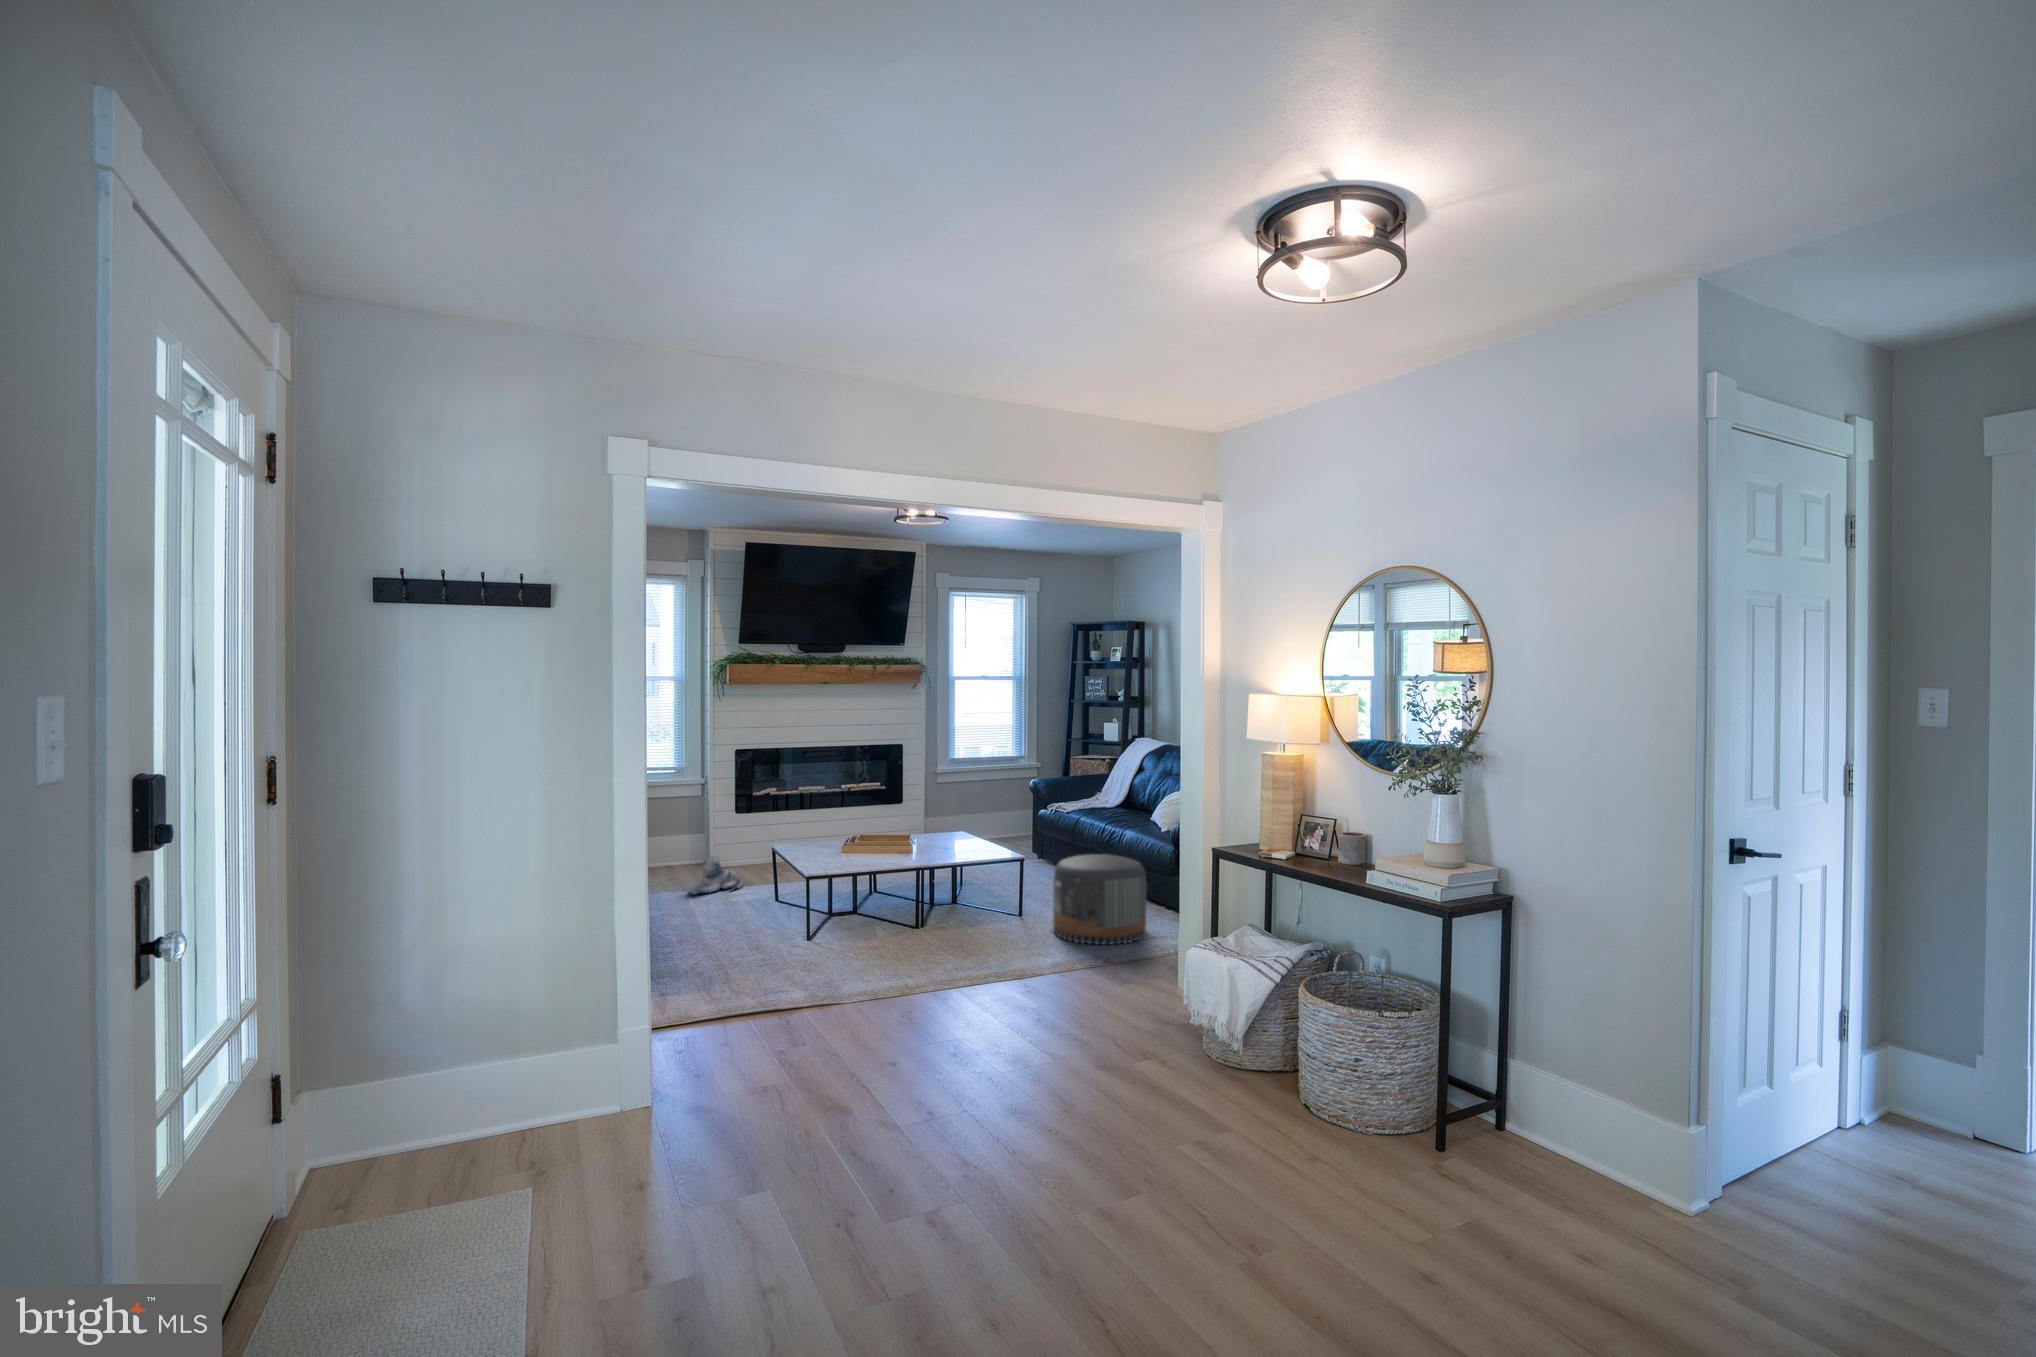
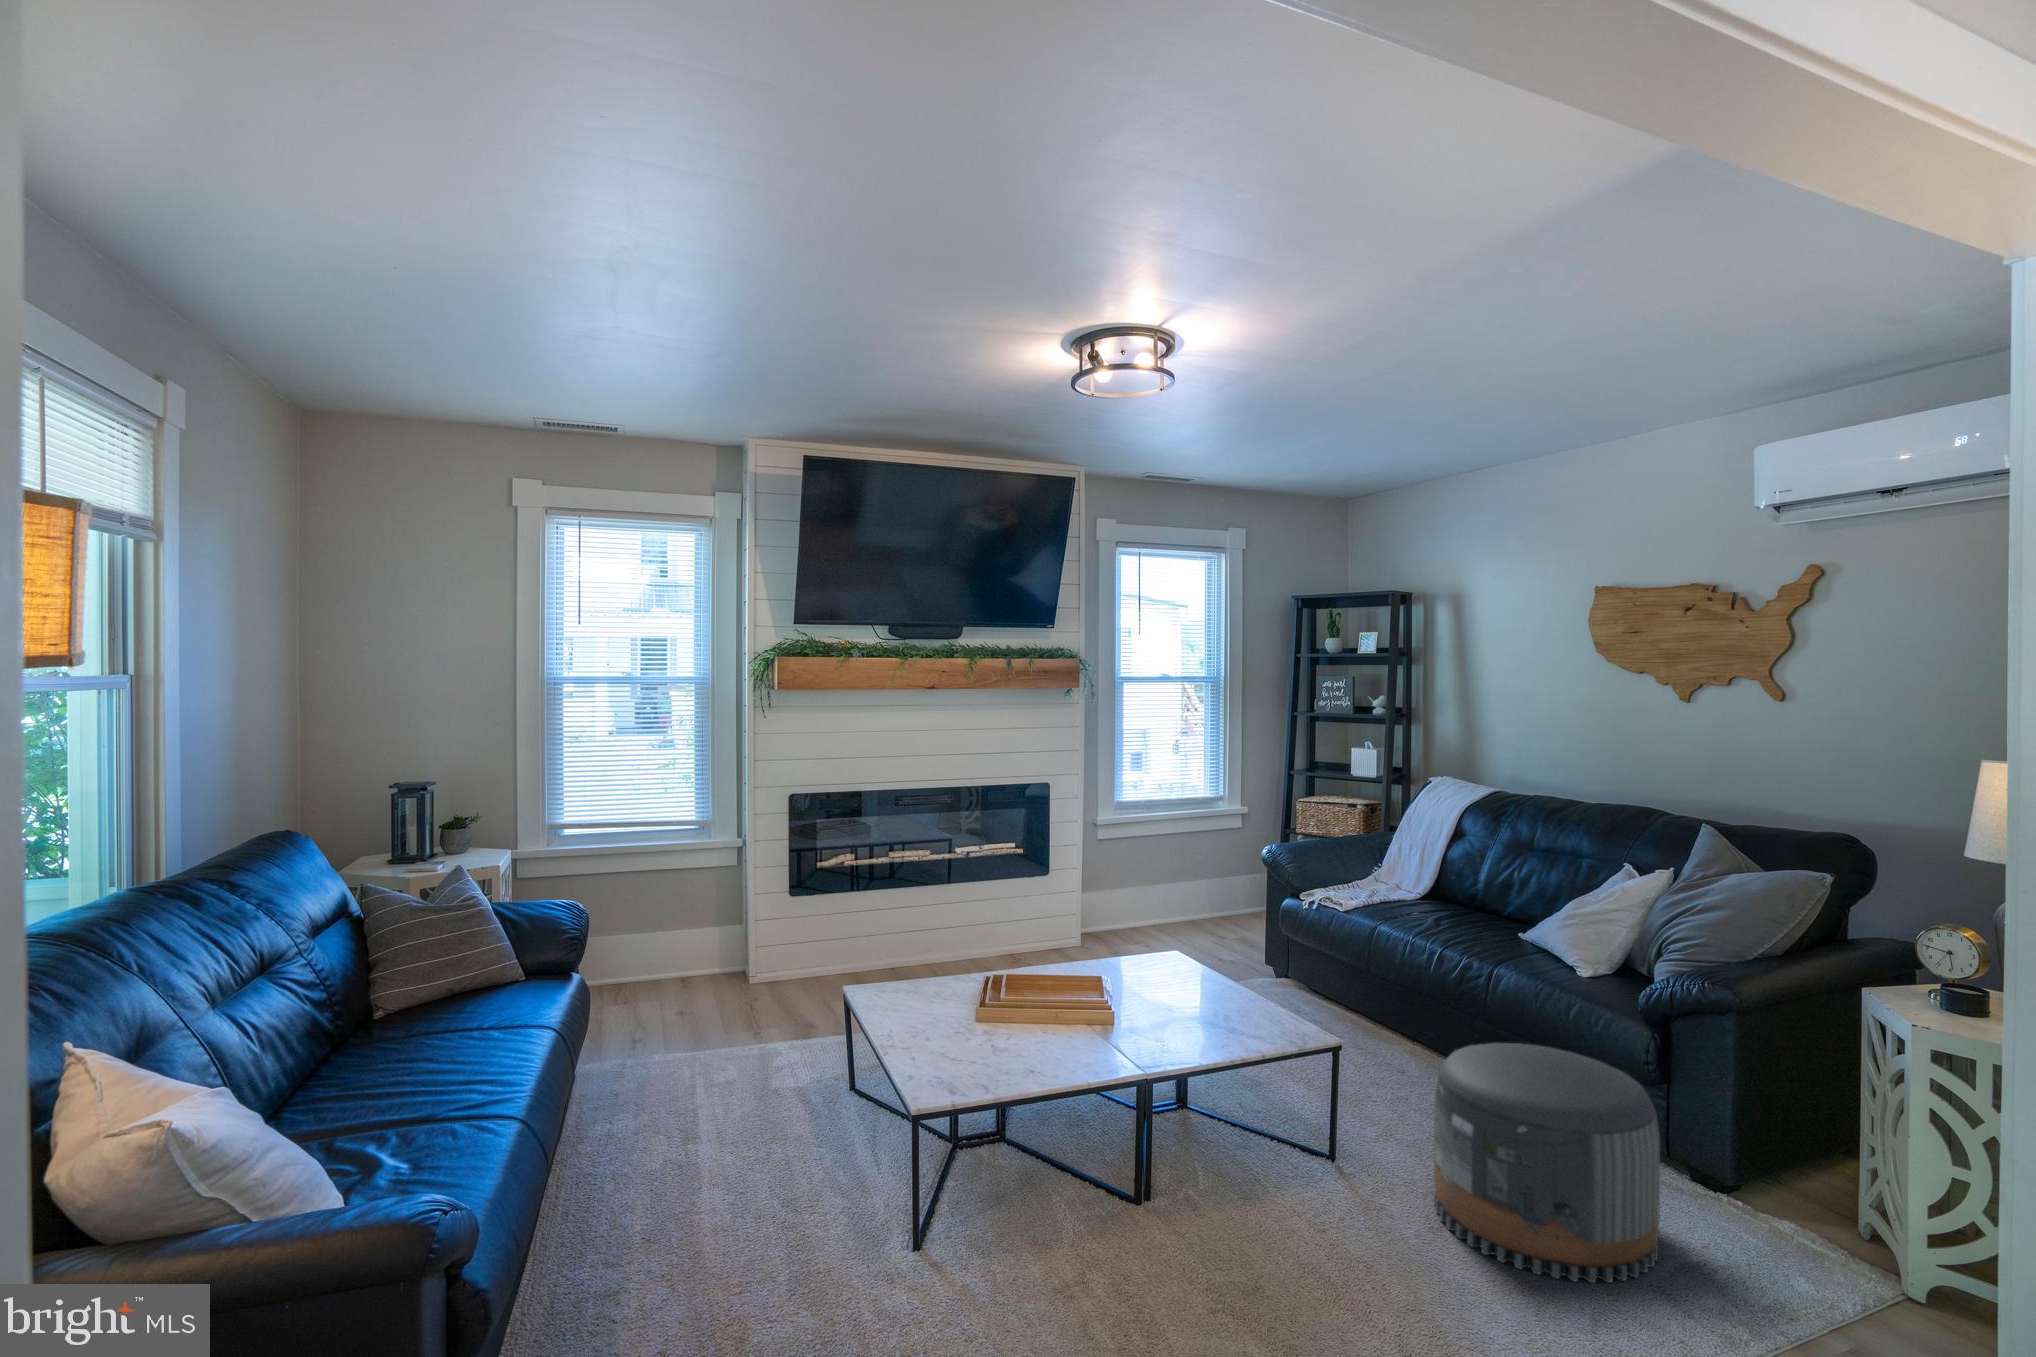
plush toy: present [688,855,743,894] -> none [701,989,800,1065]

